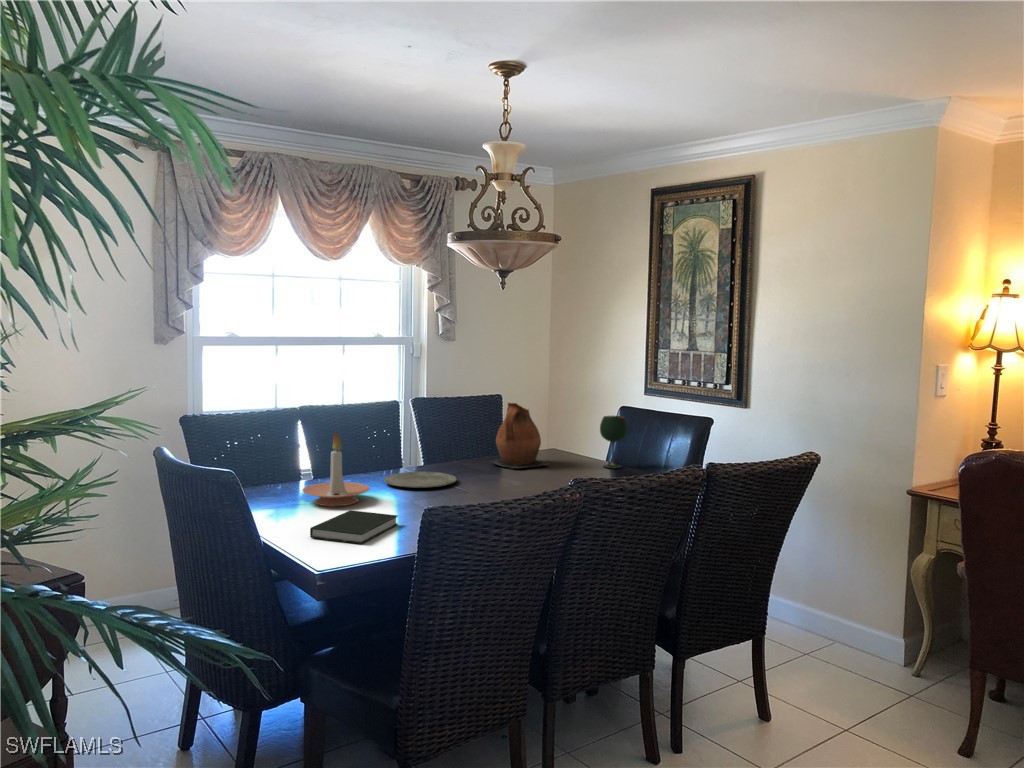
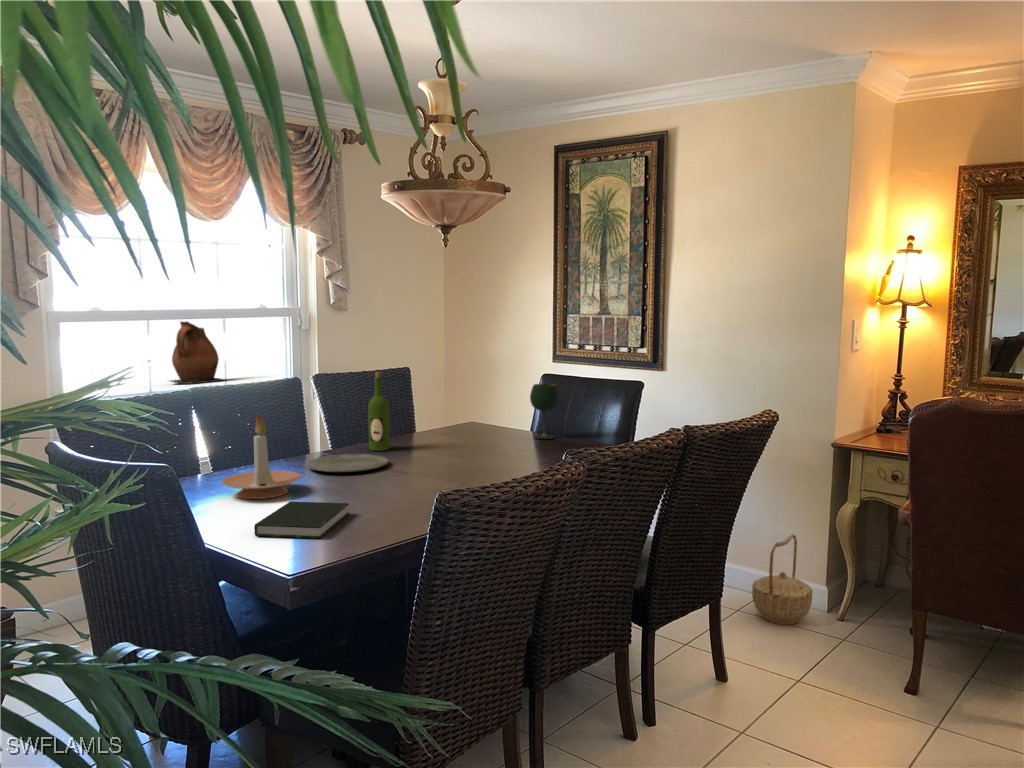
wine bottle: none [447,399,466,470] -> present [368,372,390,451]
ceramic pitcher: present [491,403,548,468] -> present [170,321,226,384]
basket: none [820,579,883,671] -> present [752,535,812,625]

